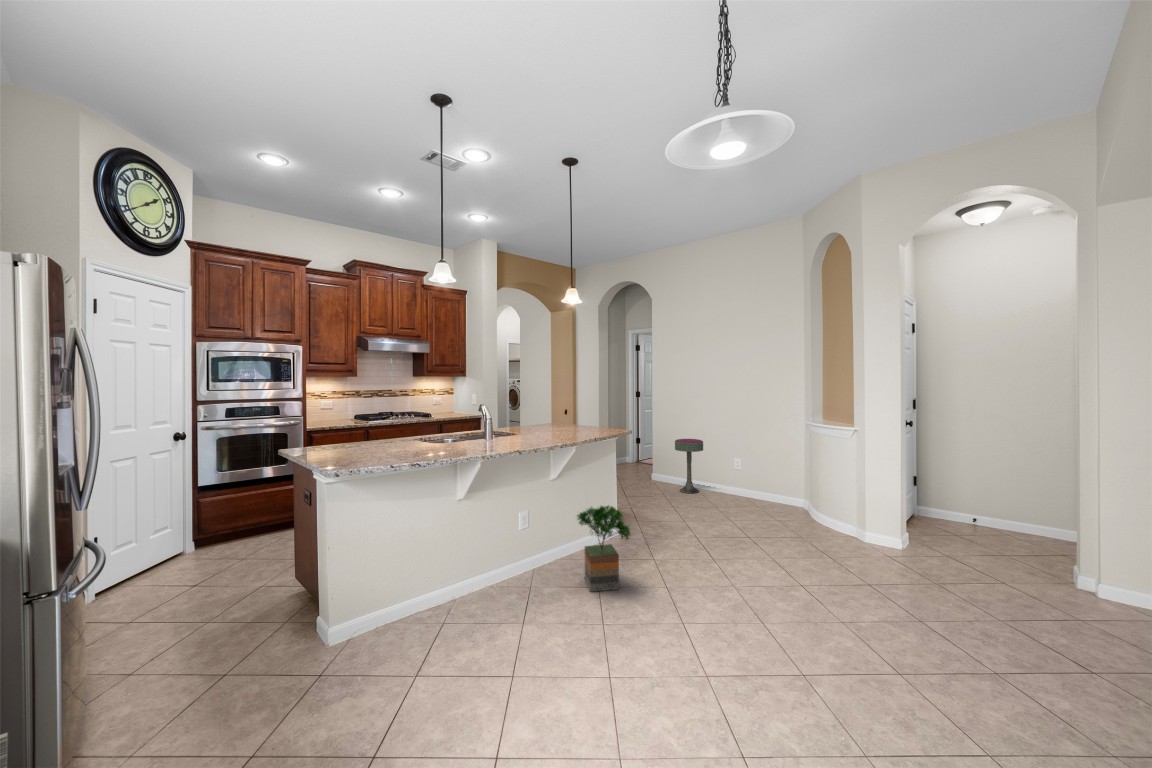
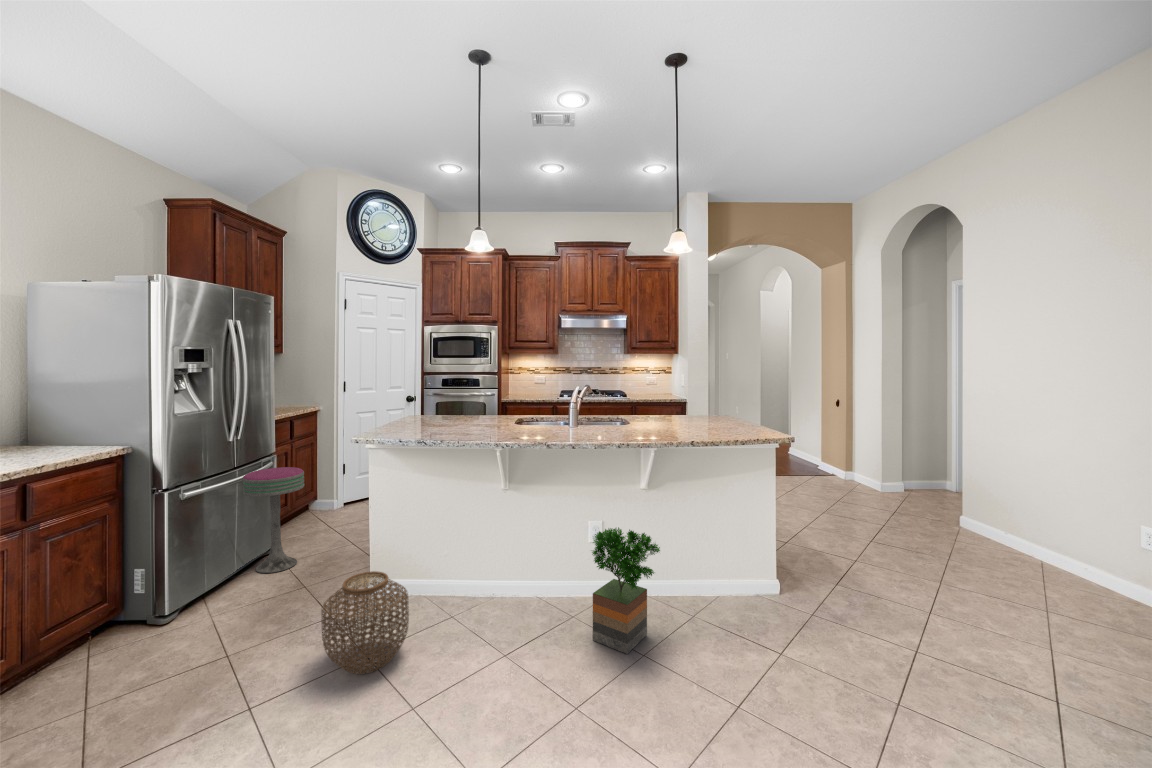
bar stool: present [675,439,703,493] -> present [242,467,304,573]
woven basket: none [431,588,509,687] -> present [321,571,409,674]

